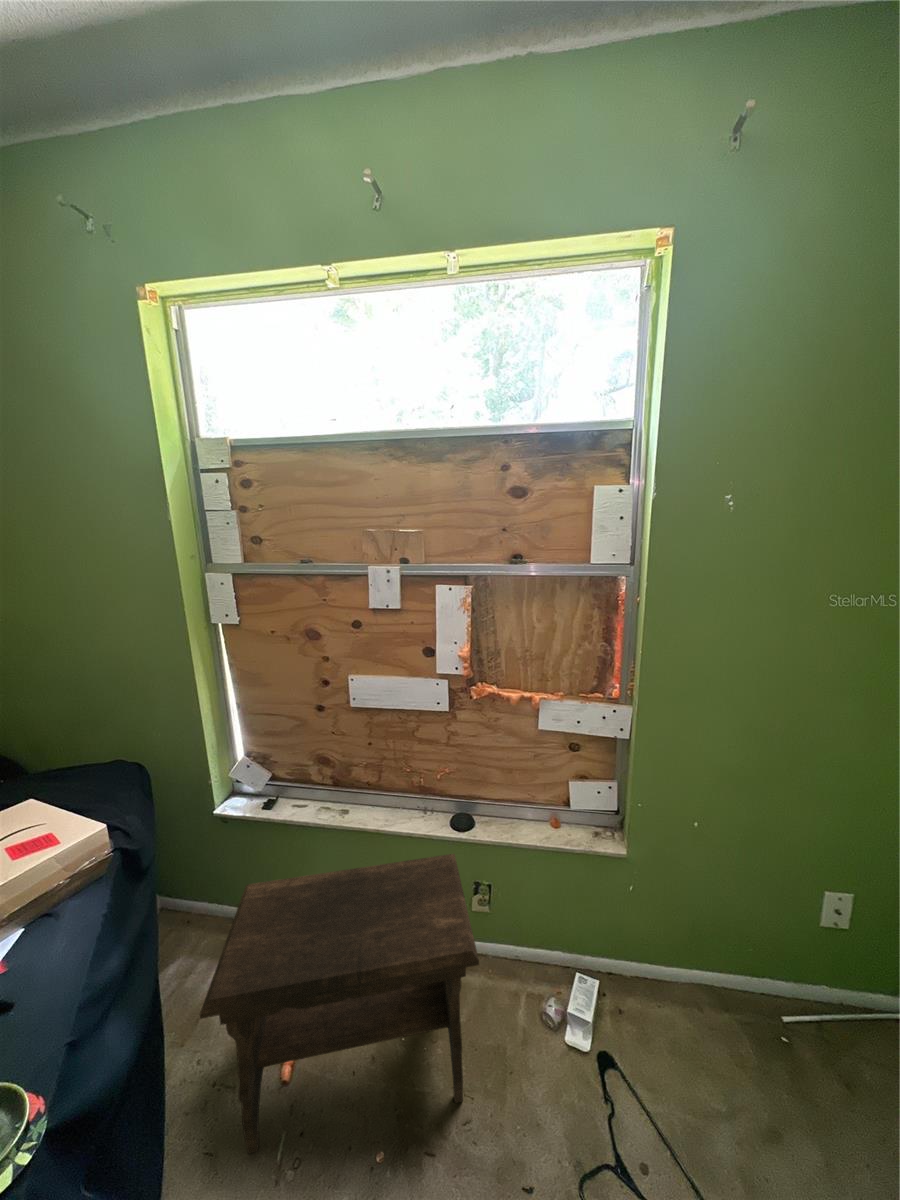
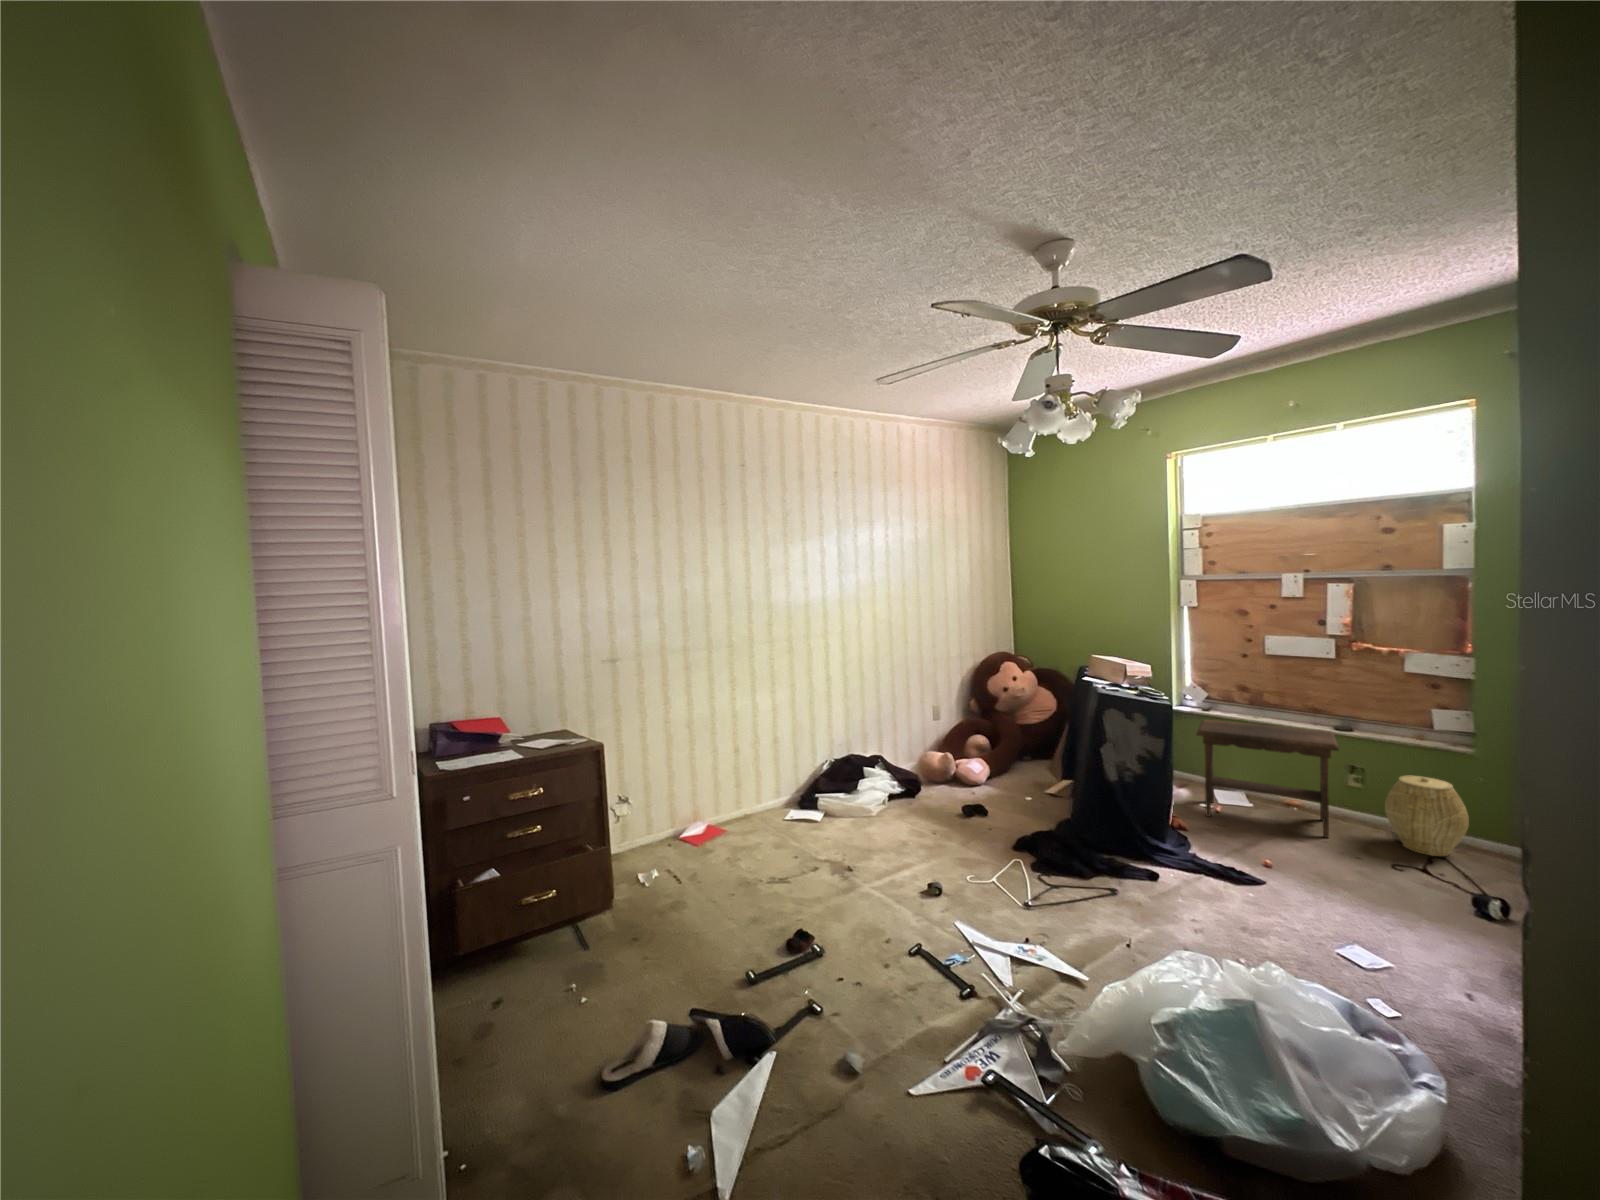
woven basket: none [530,910,634,1066] -> present [1385,775,1469,856]

